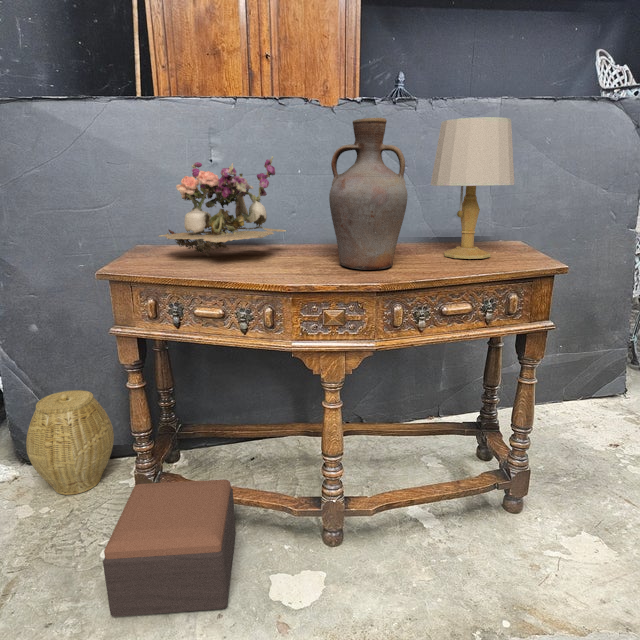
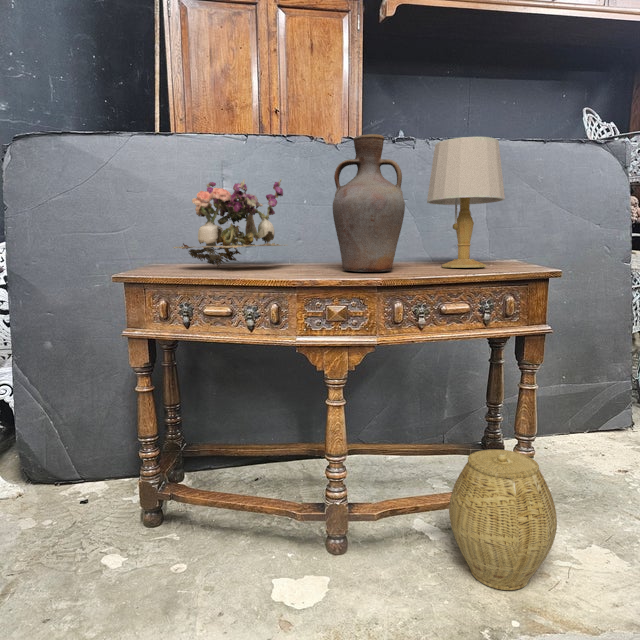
woven basket: present [26,390,114,495] -> present [449,449,557,590]
footstool: present [103,480,236,617] -> none [105,483,238,613]

